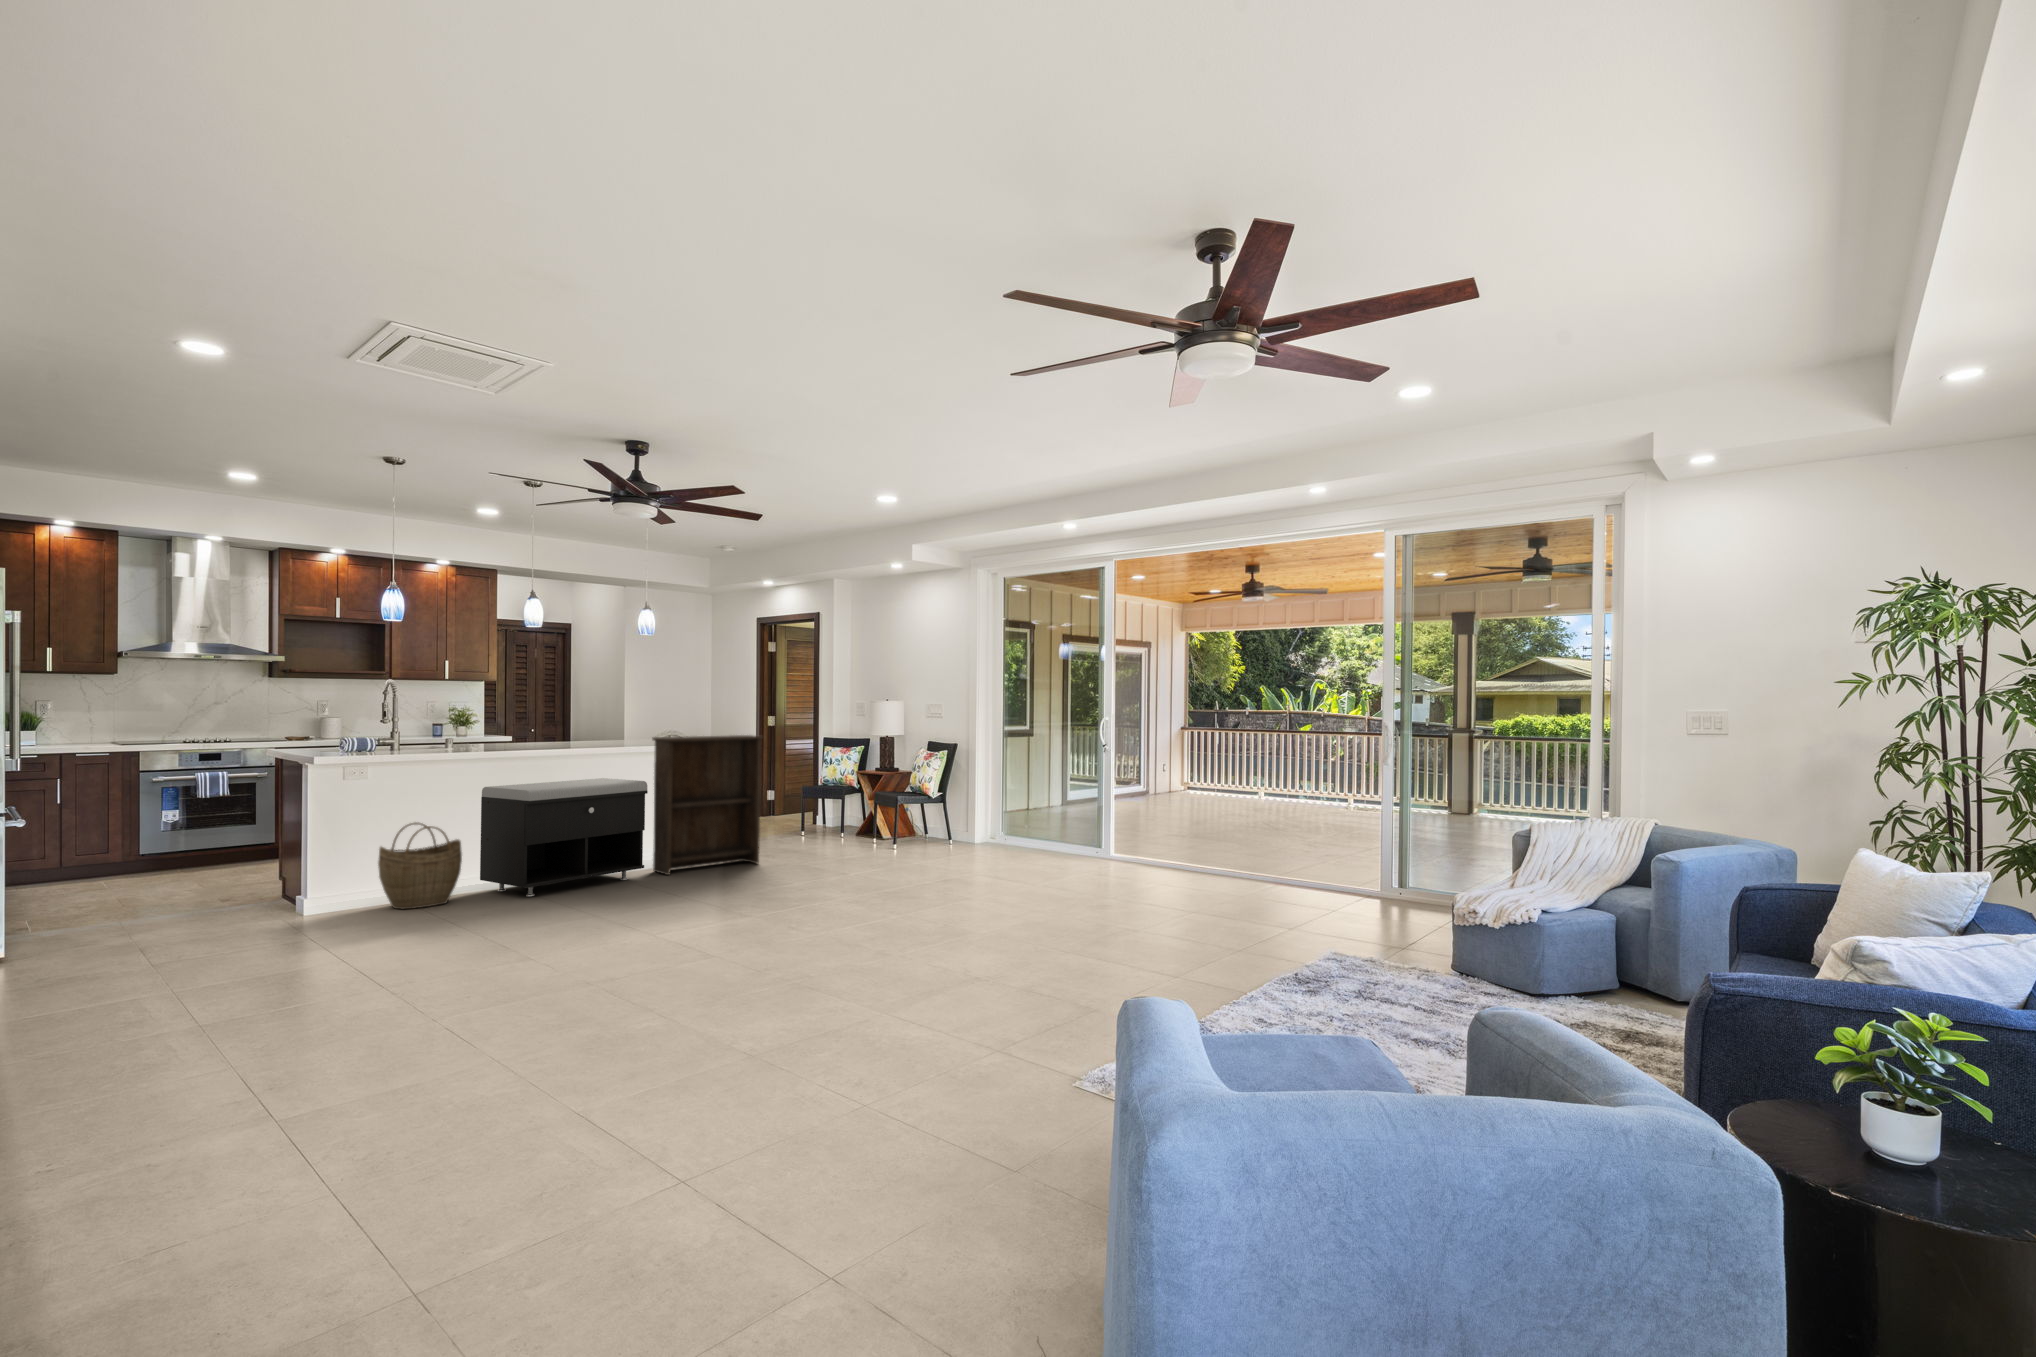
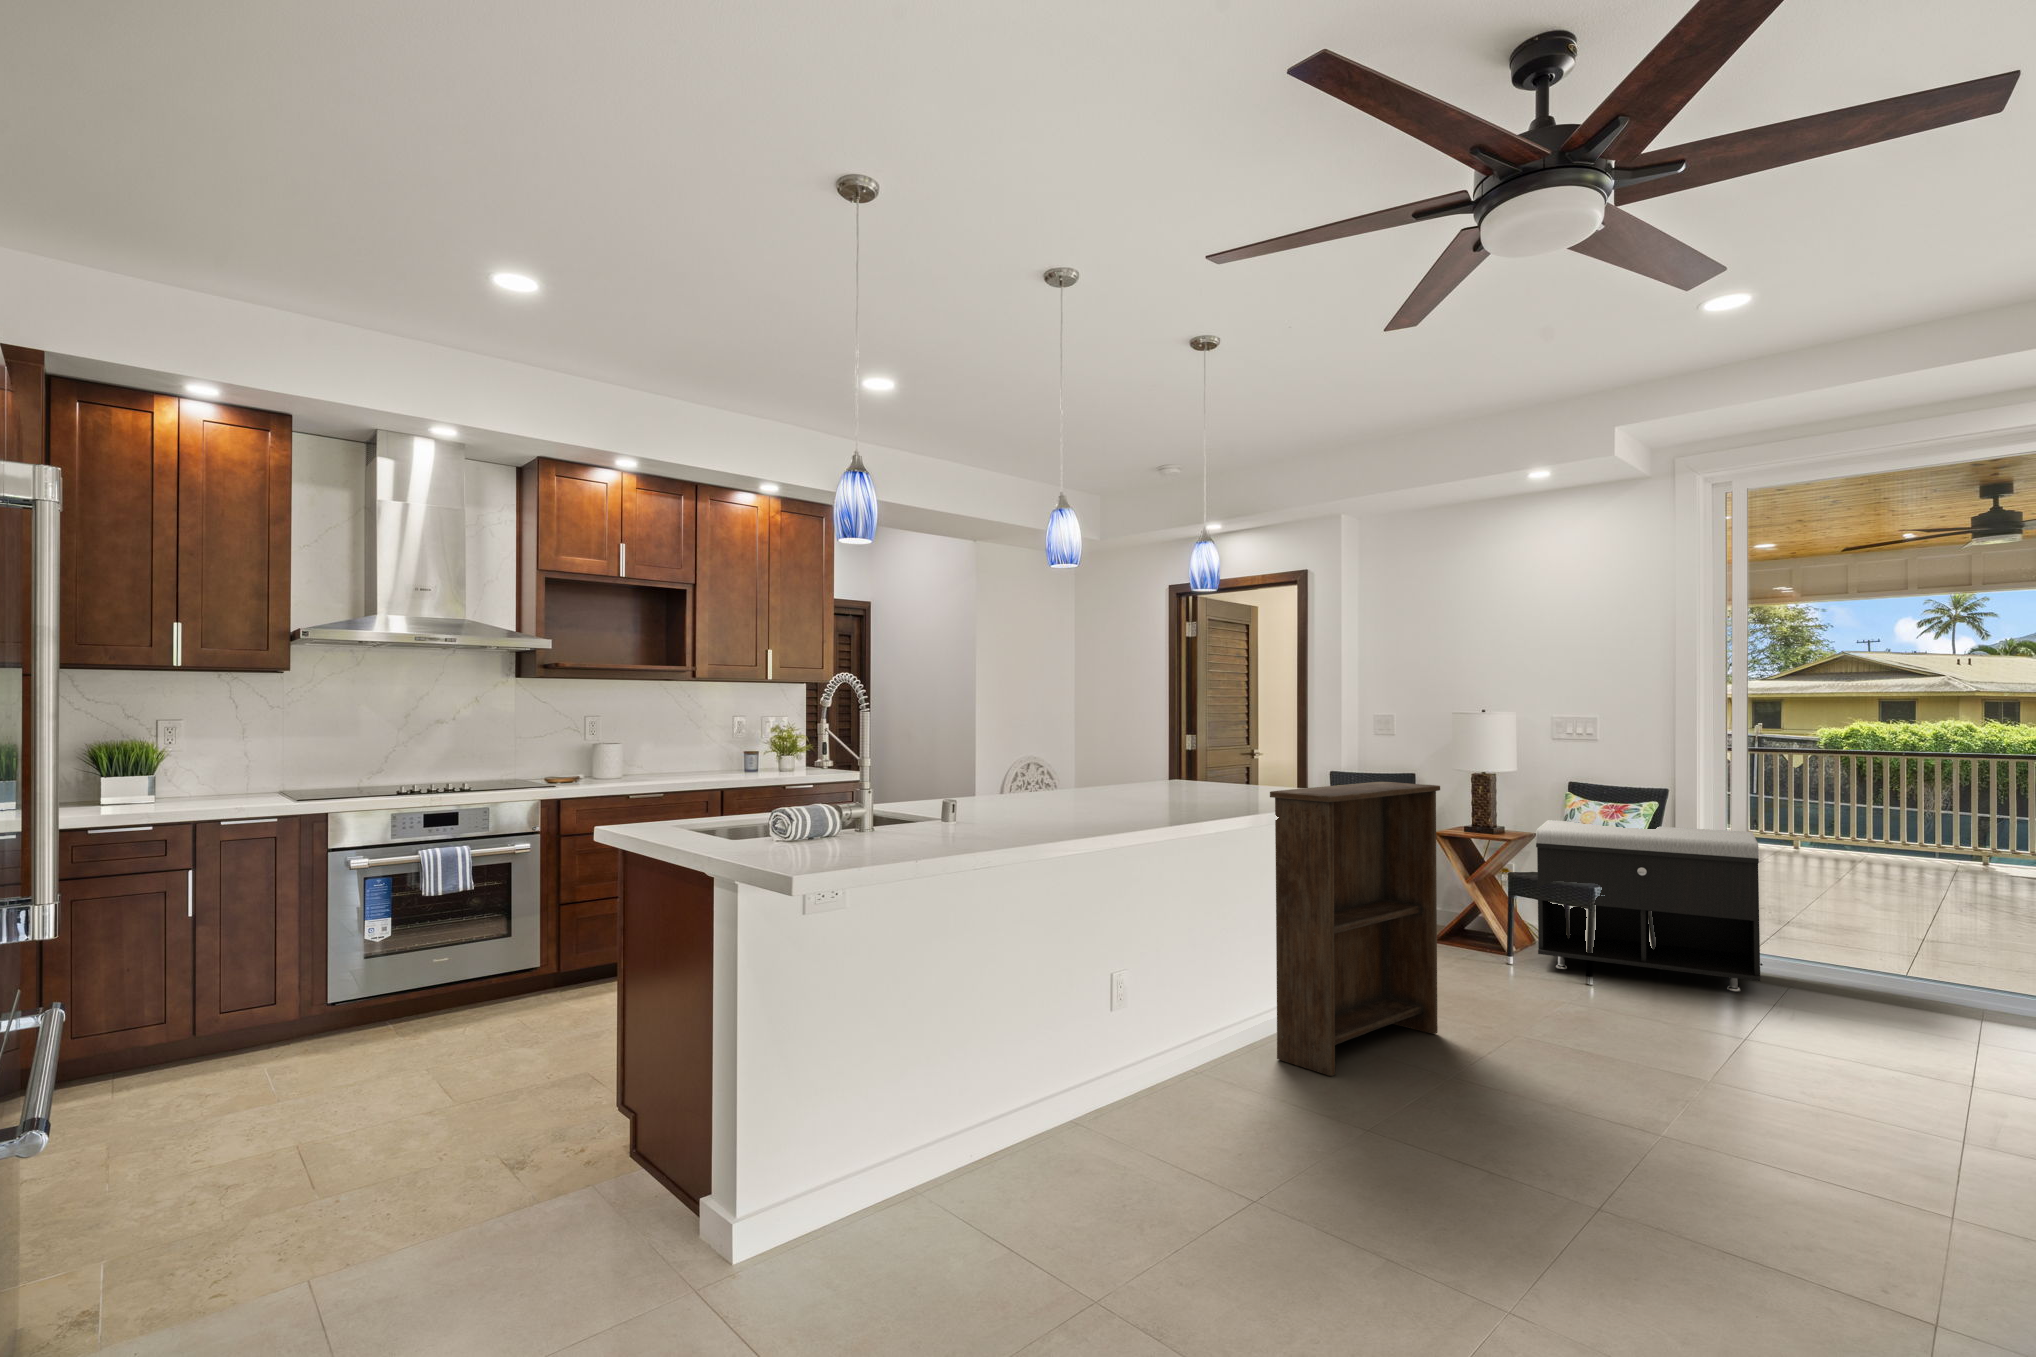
storage bench: present [480,778,648,897] -> present [1536,820,1761,992]
woven basket: present [378,822,462,909] -> none [878,1002,1043,1231]

